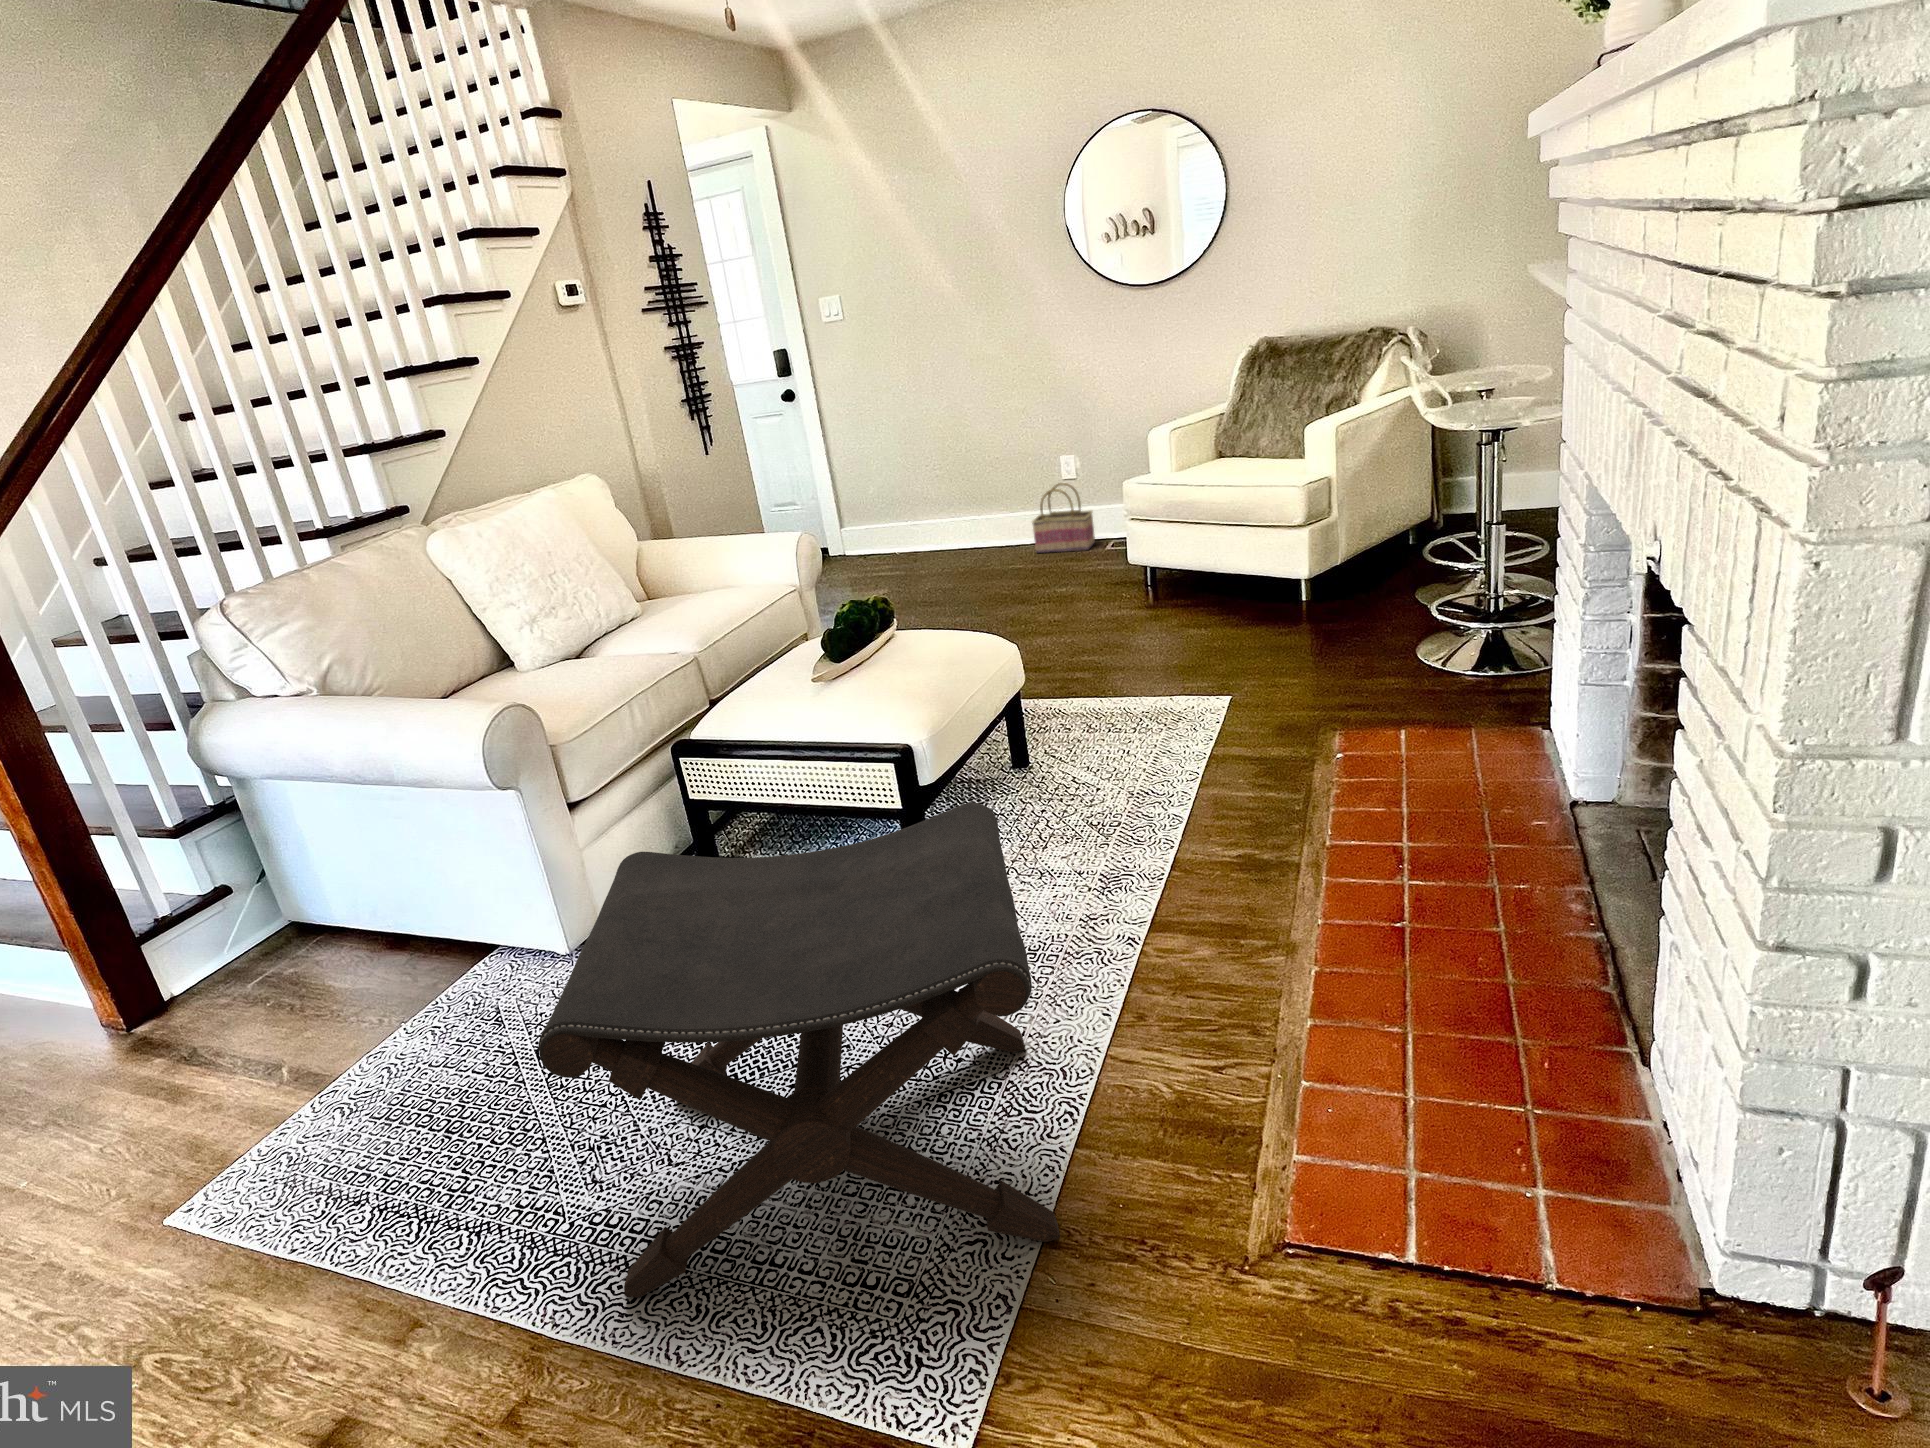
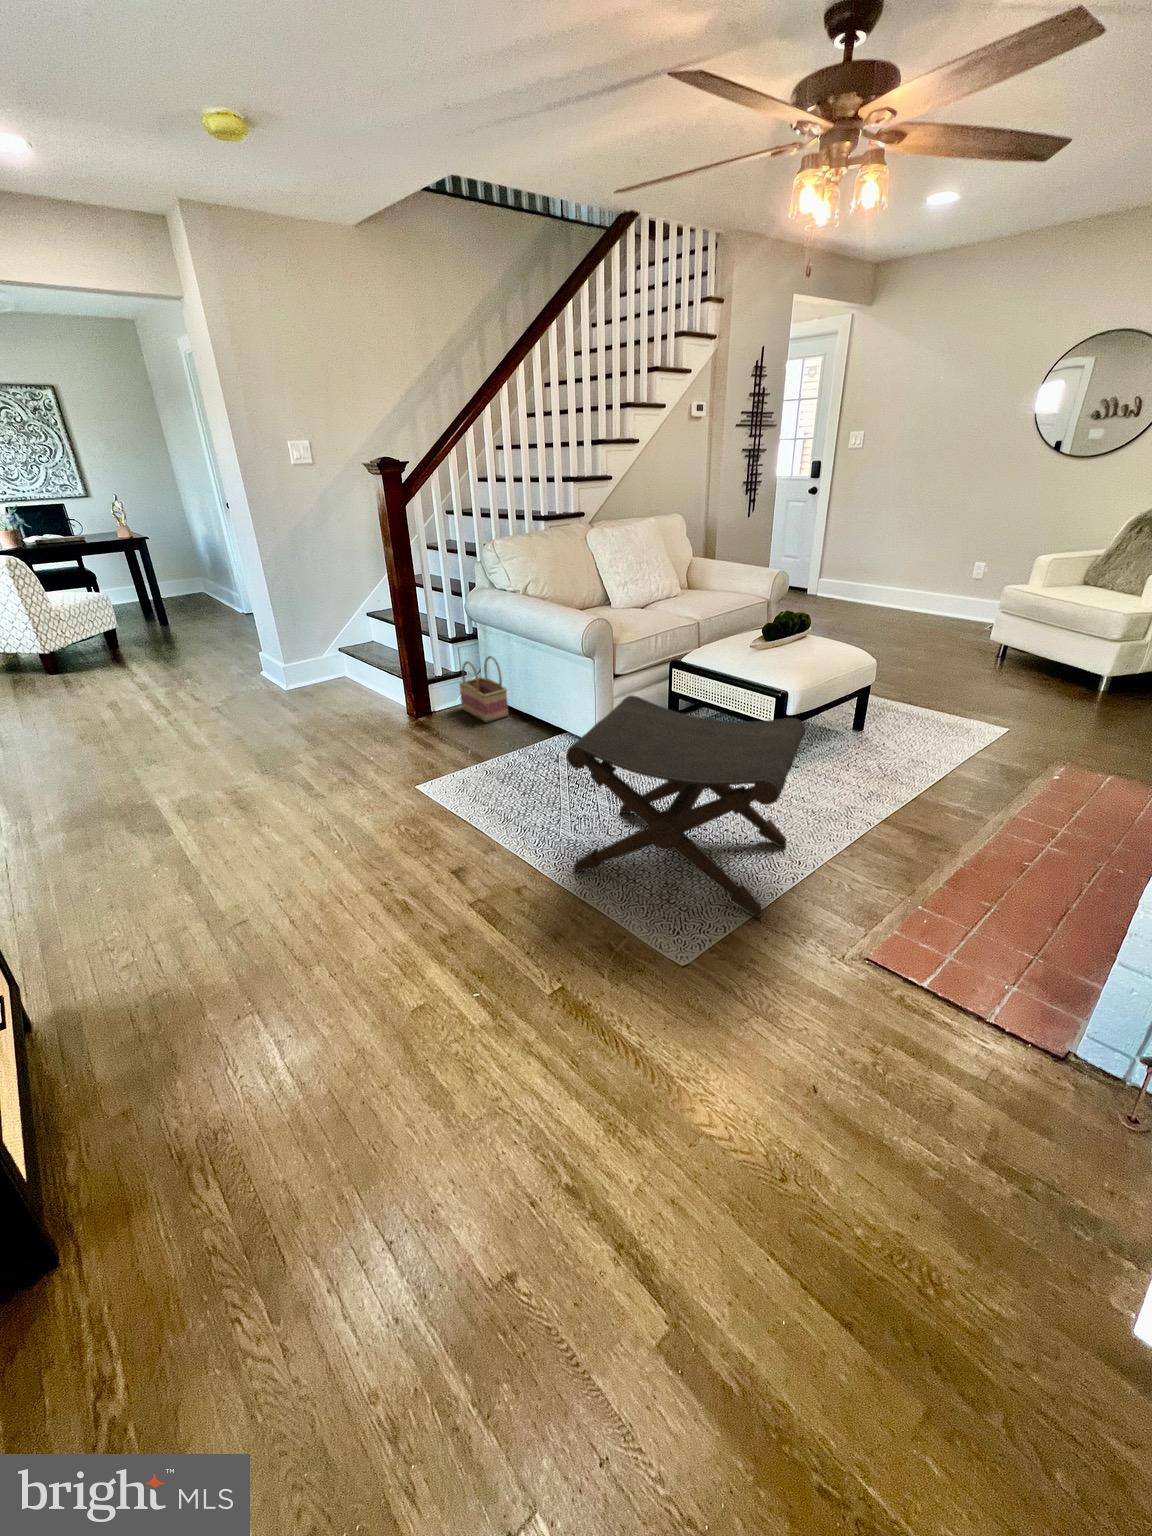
basket: present [1032,483,1095,553] -> present [459,656,508,722]

